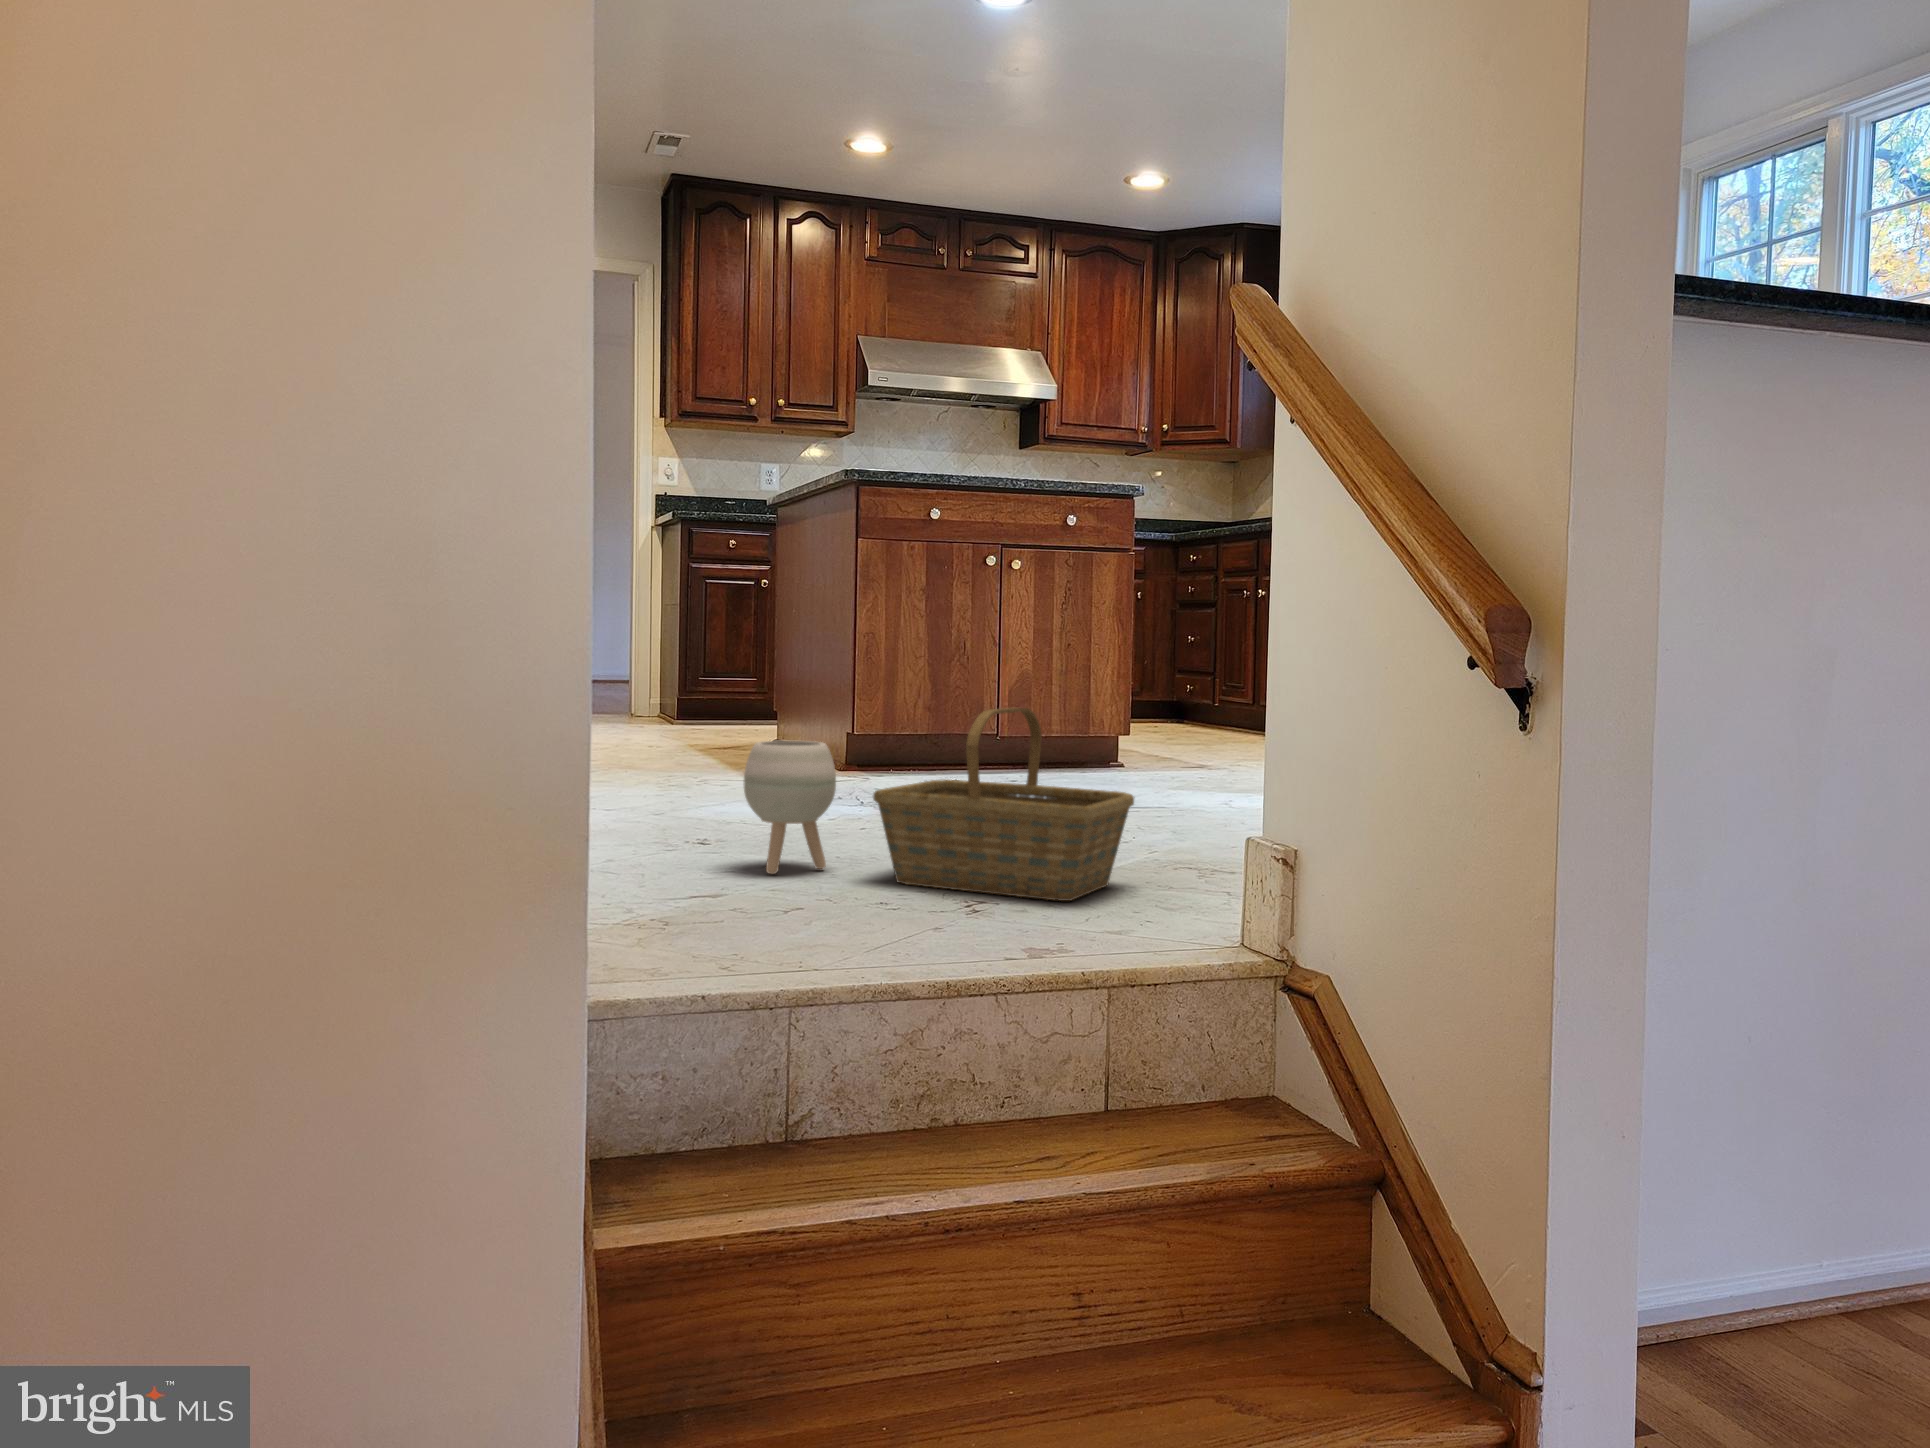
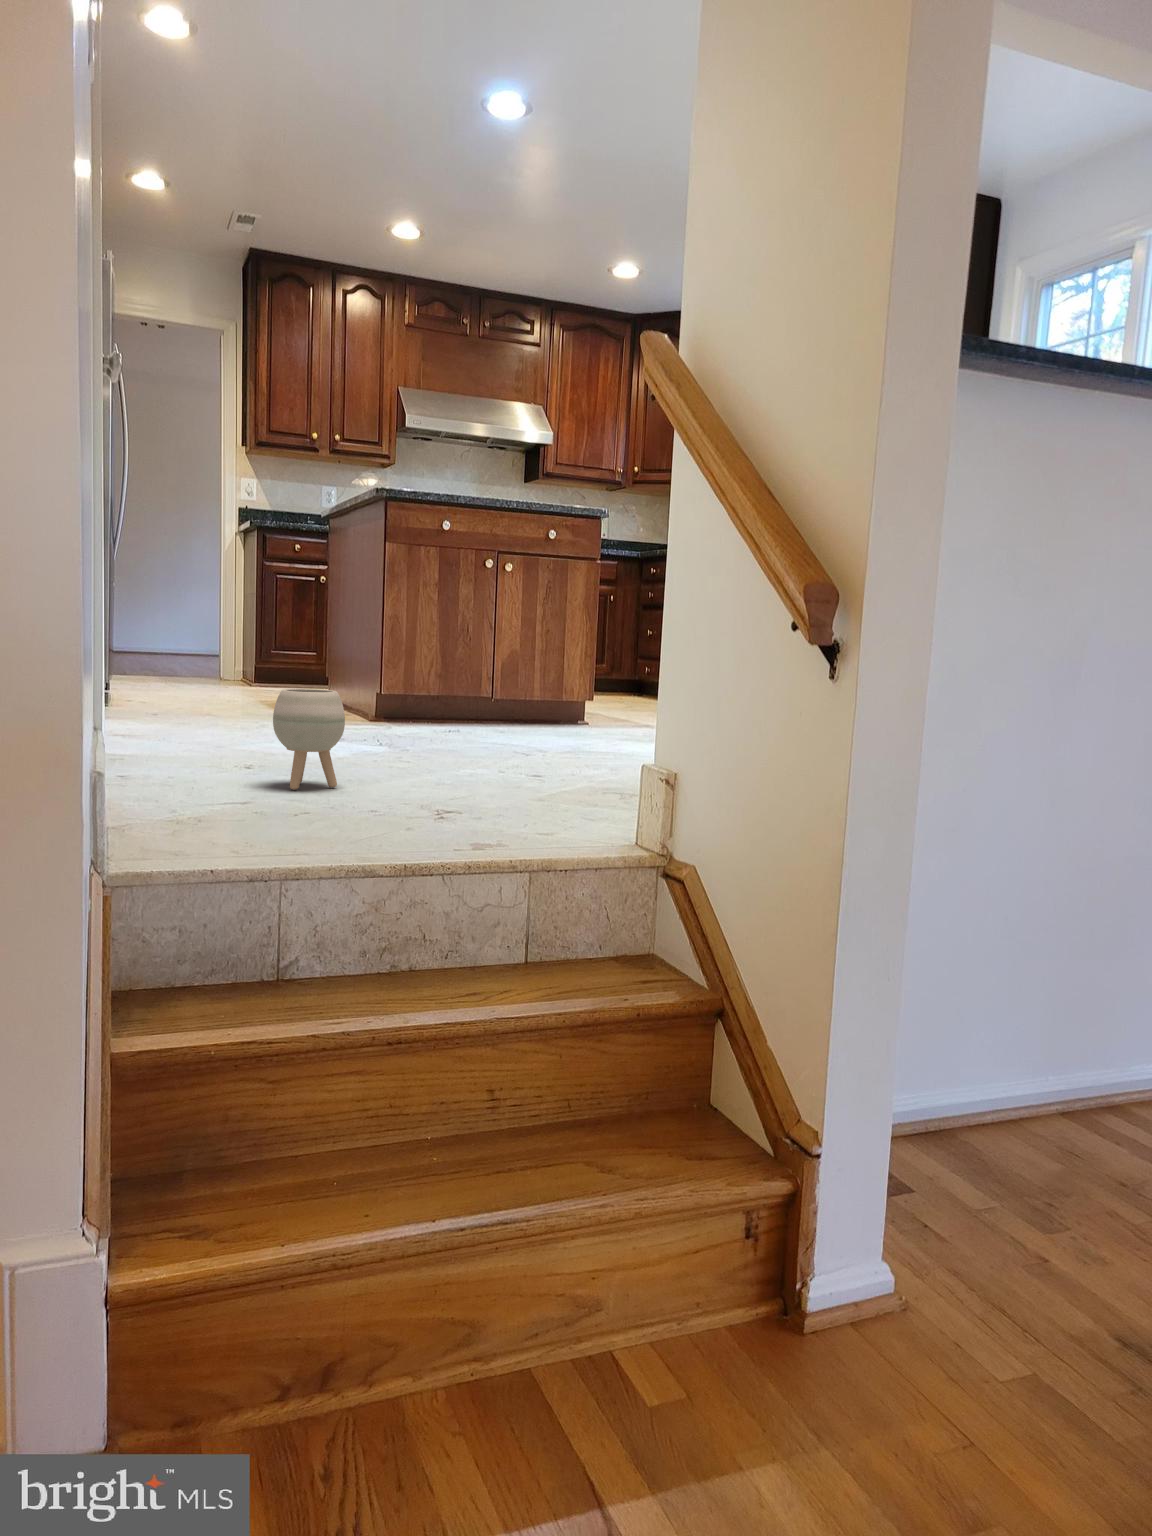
basket: present [873,708,1134,901] -> none [371,667,570,812]

